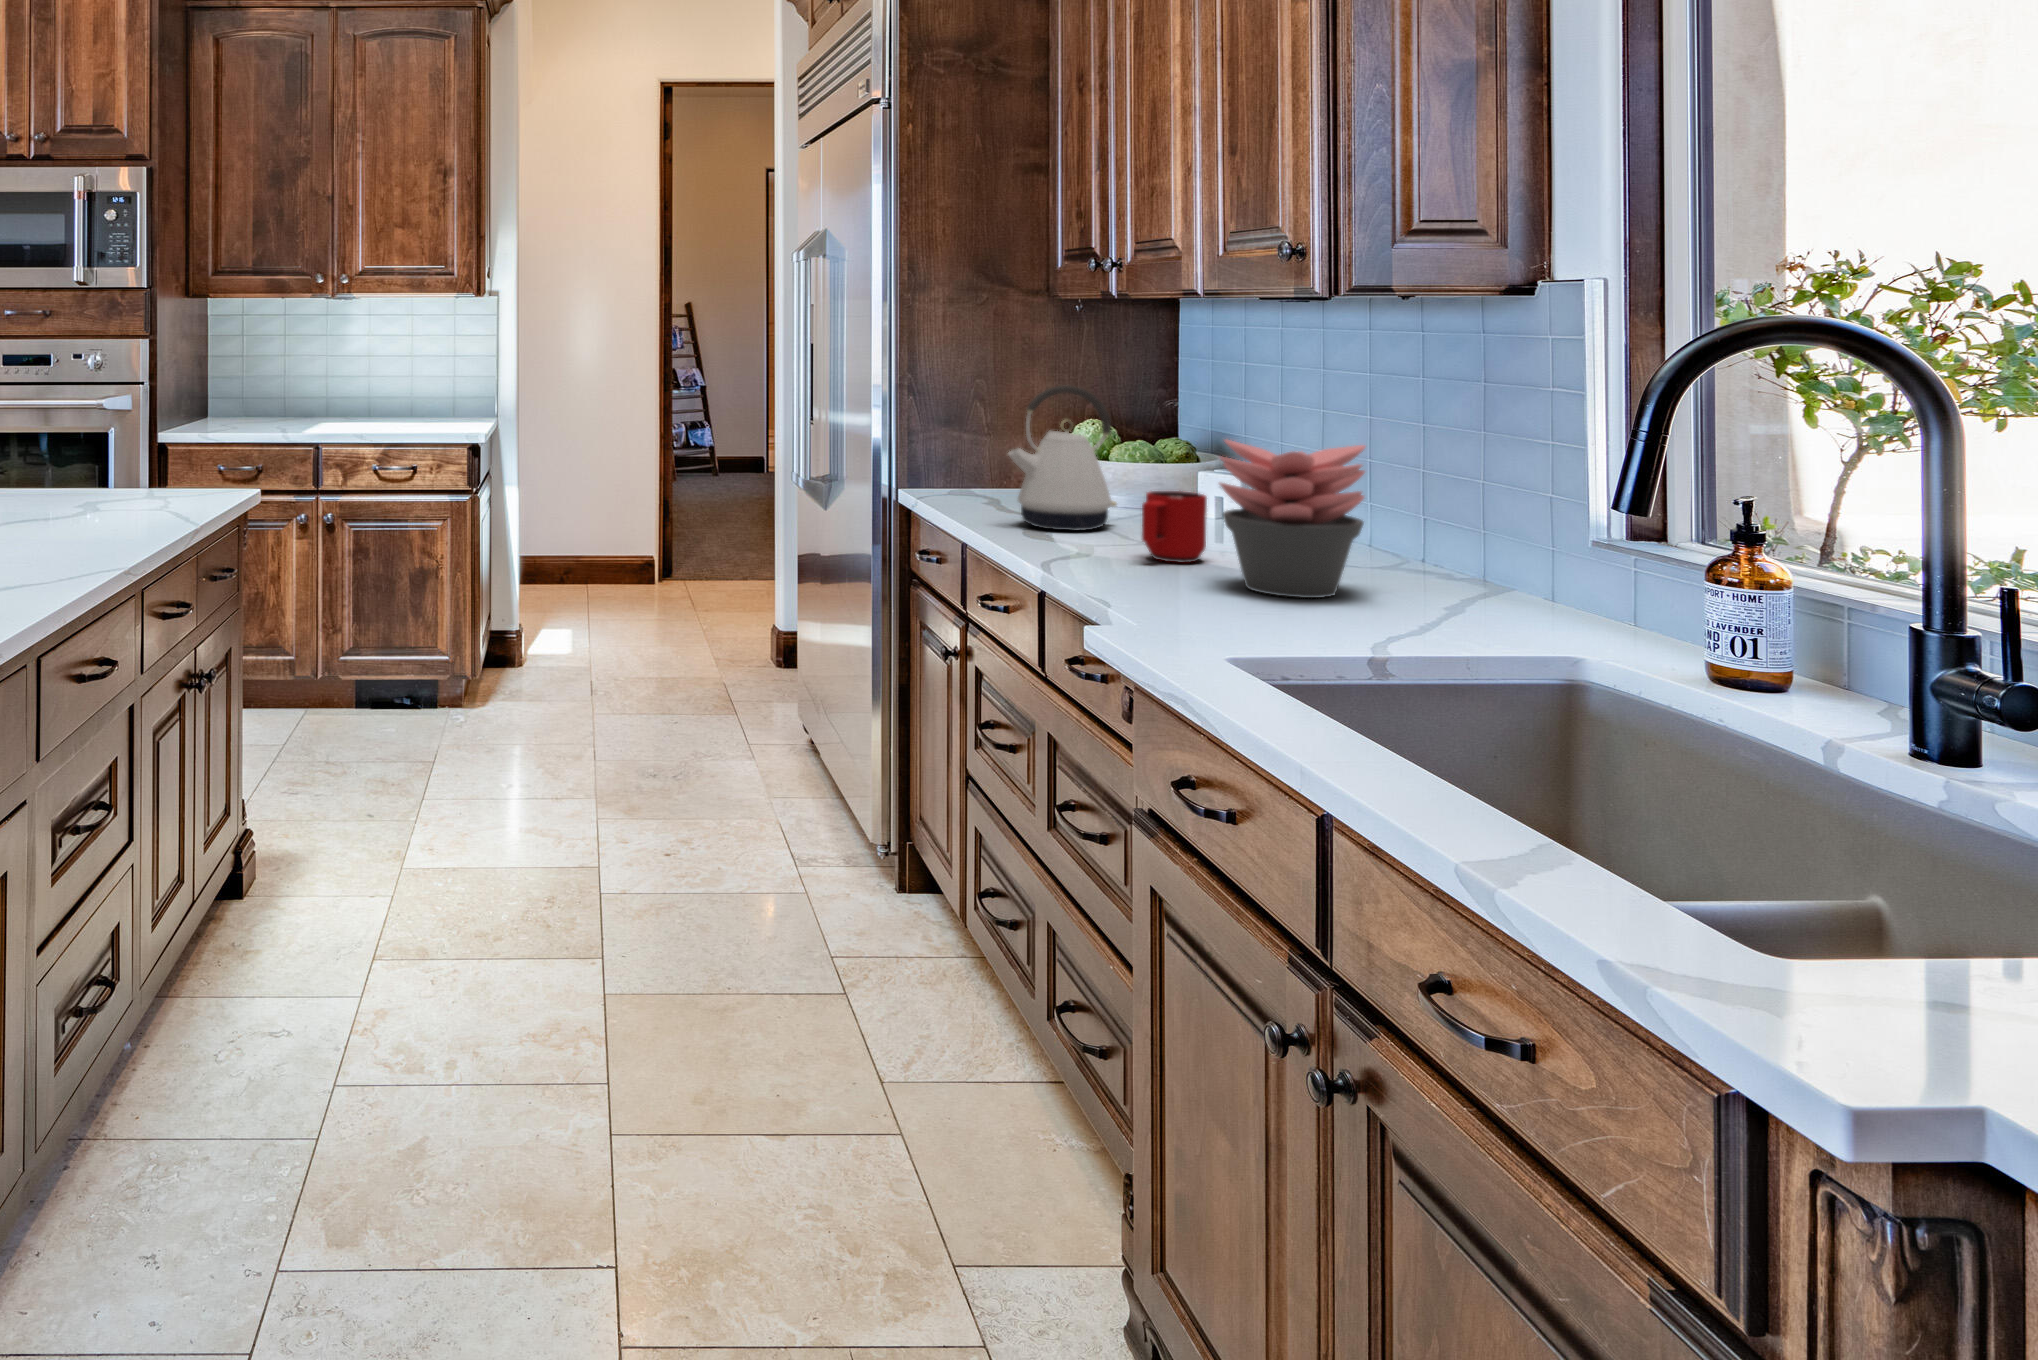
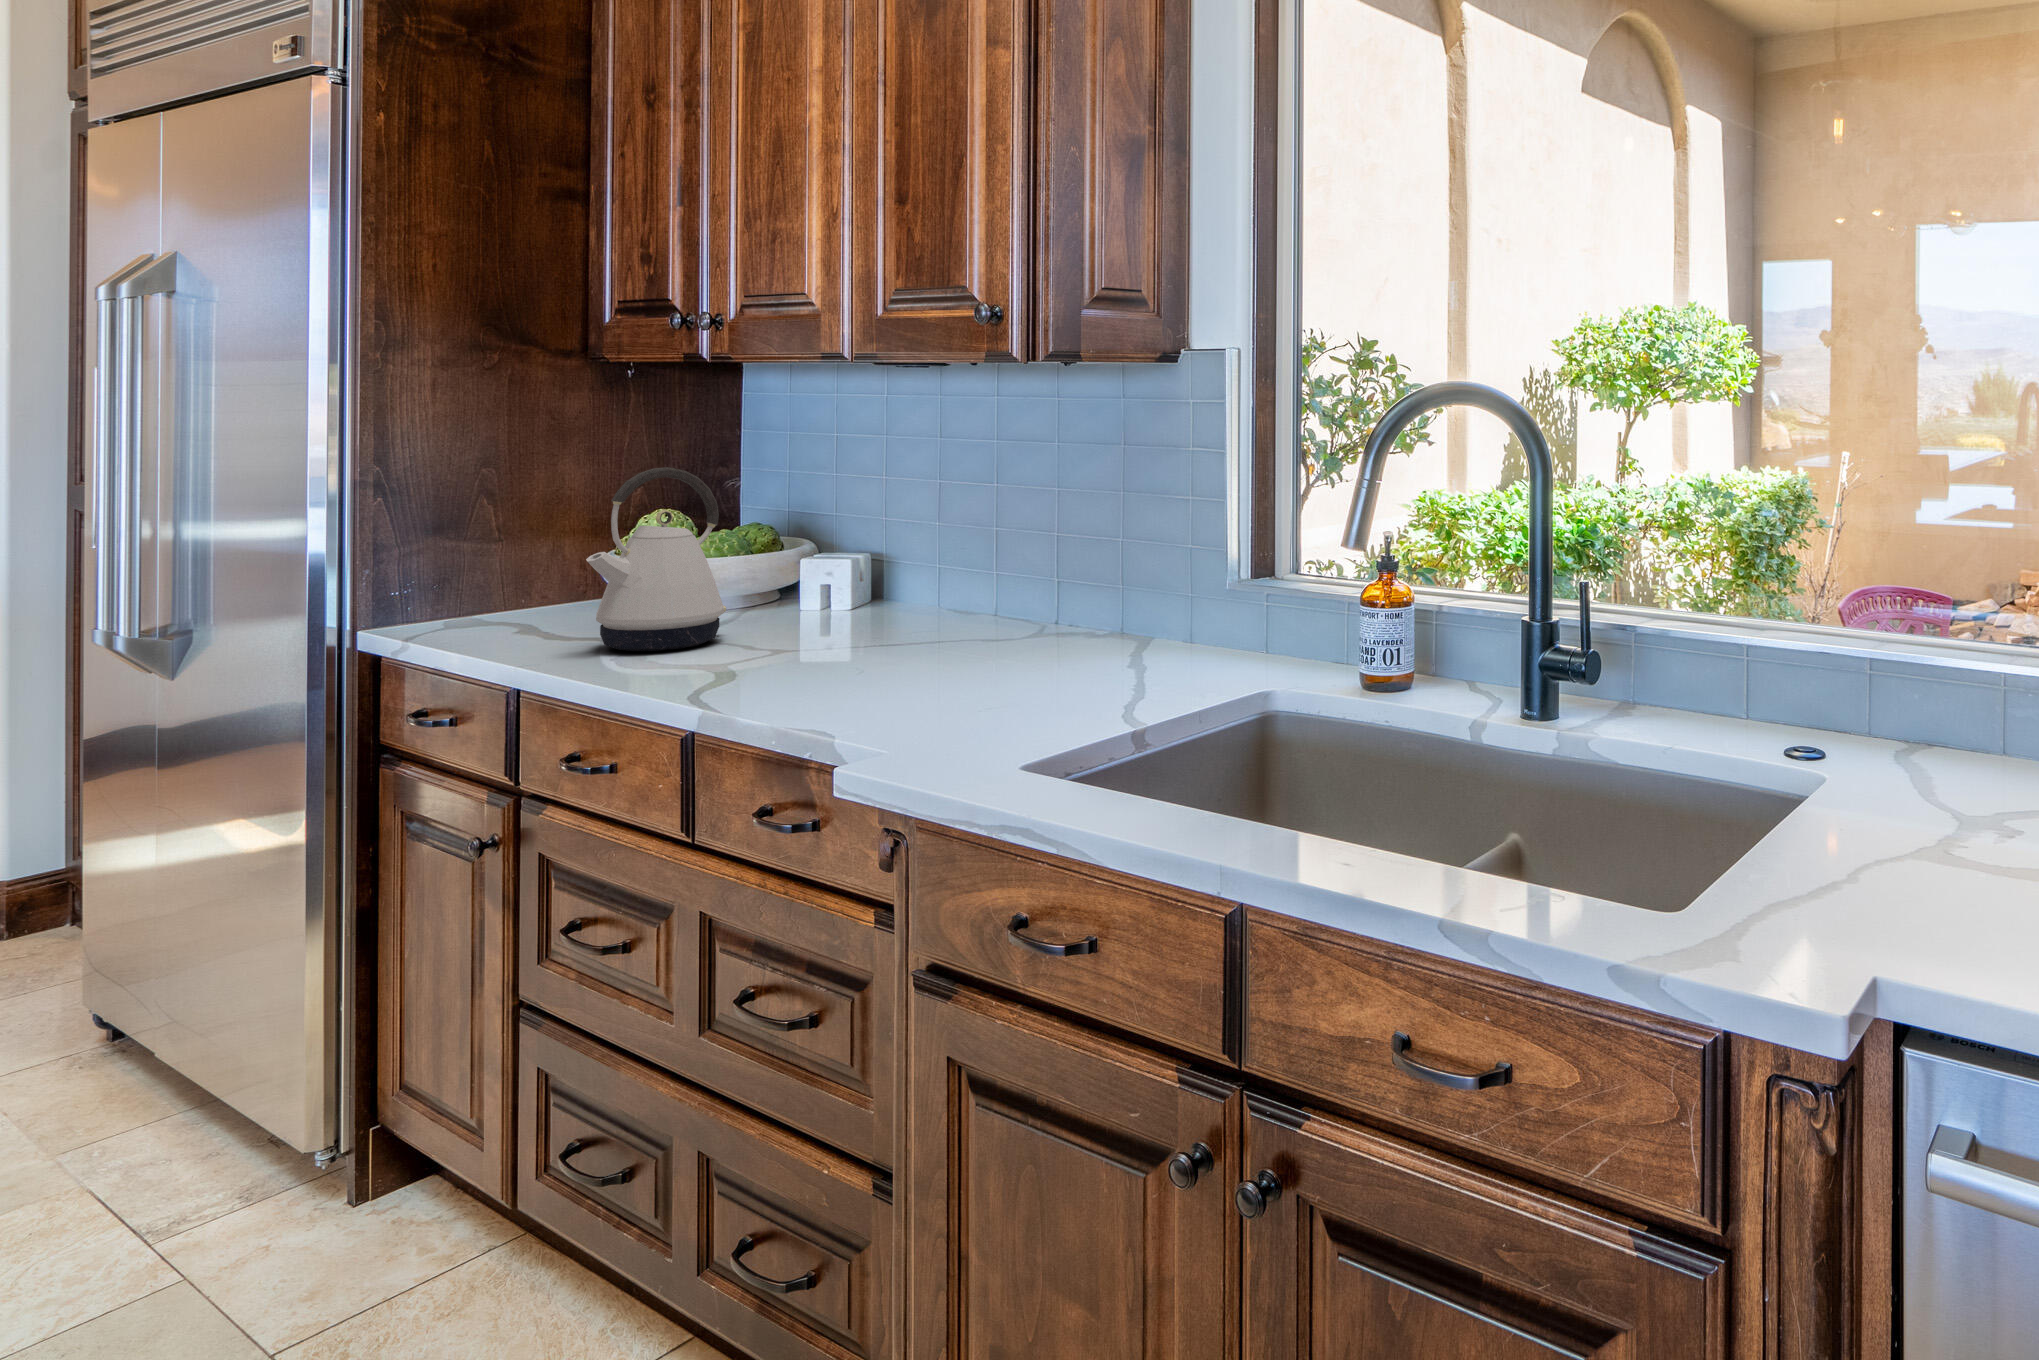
succulent plant: present [1220,439,1365,598] -> none [915,516,1072,688]
mug: present [1142,491,1207,563] -> none [804,585,876,669]

